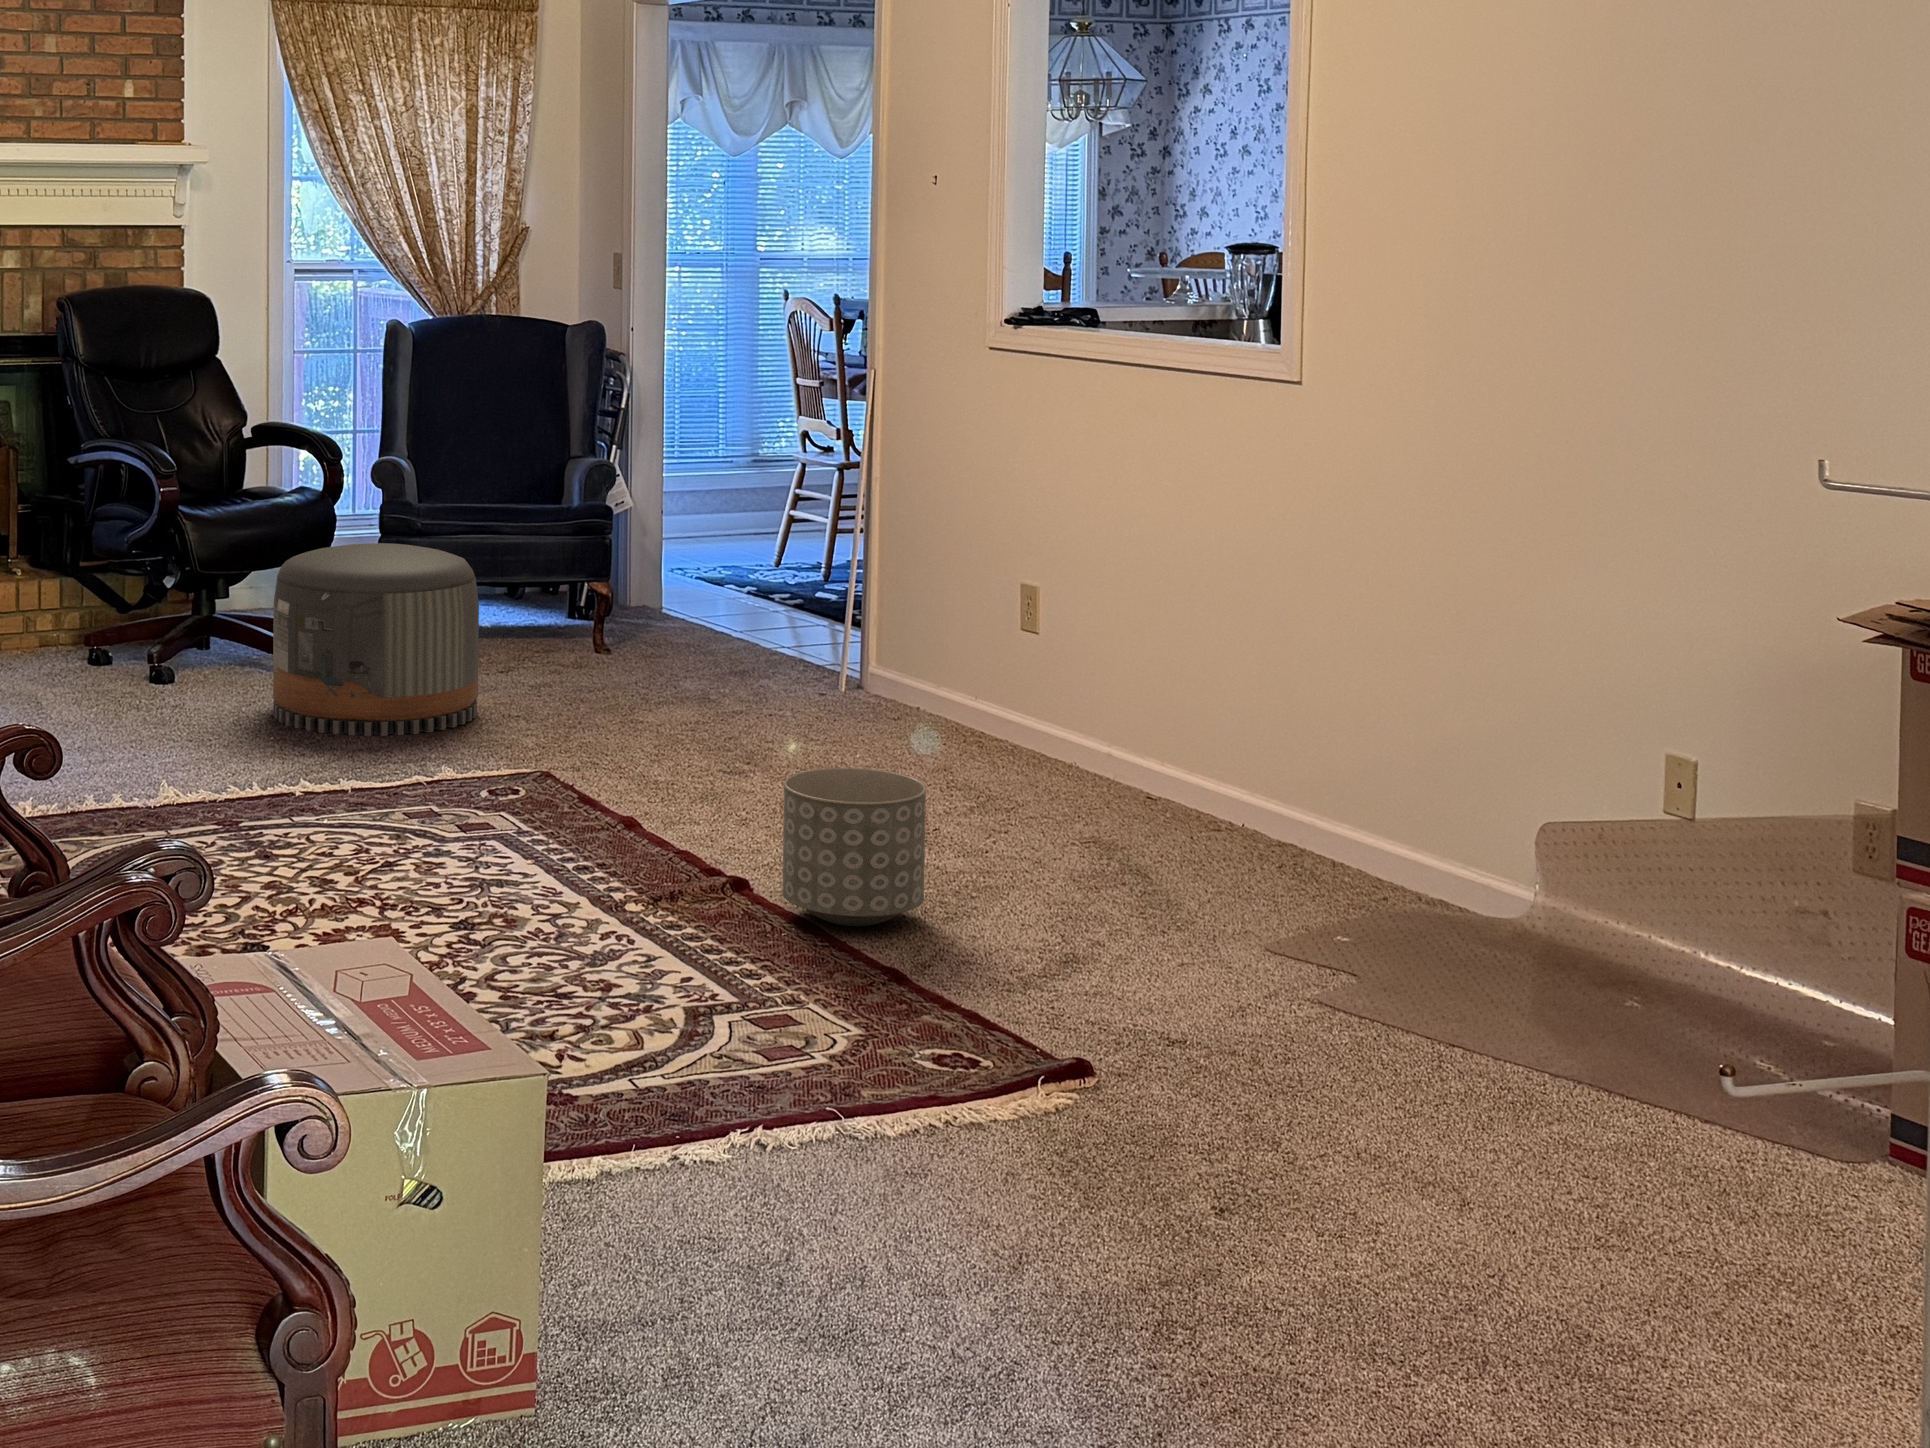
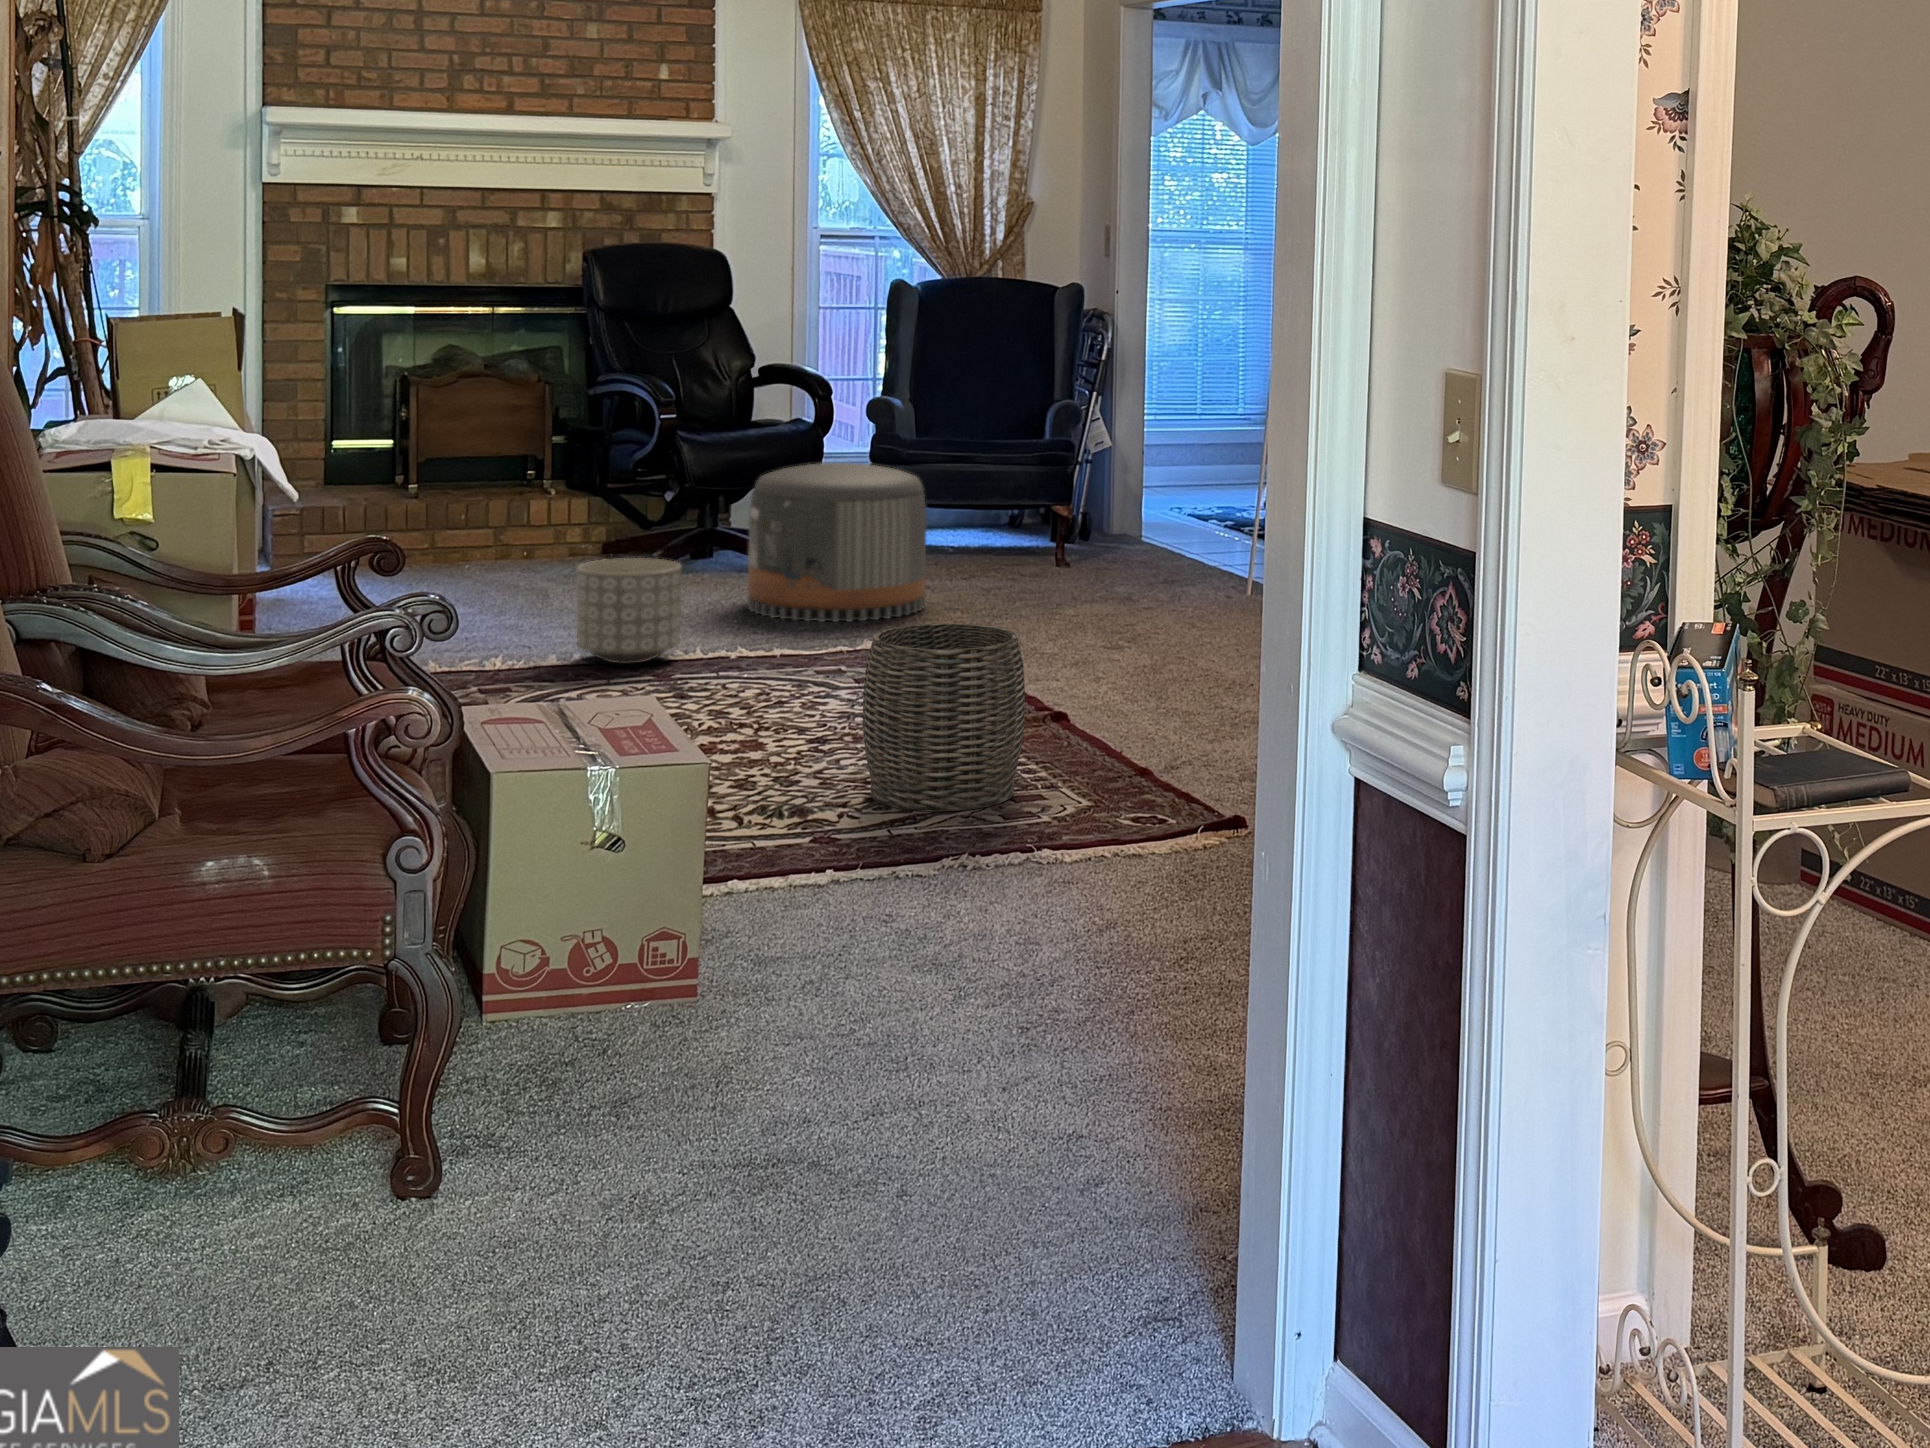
planter: present [782,768,926,926] -> present [577,558,681,664]
woven basket: none [557,785,761,1039] -> present [863,624,1025,811]

